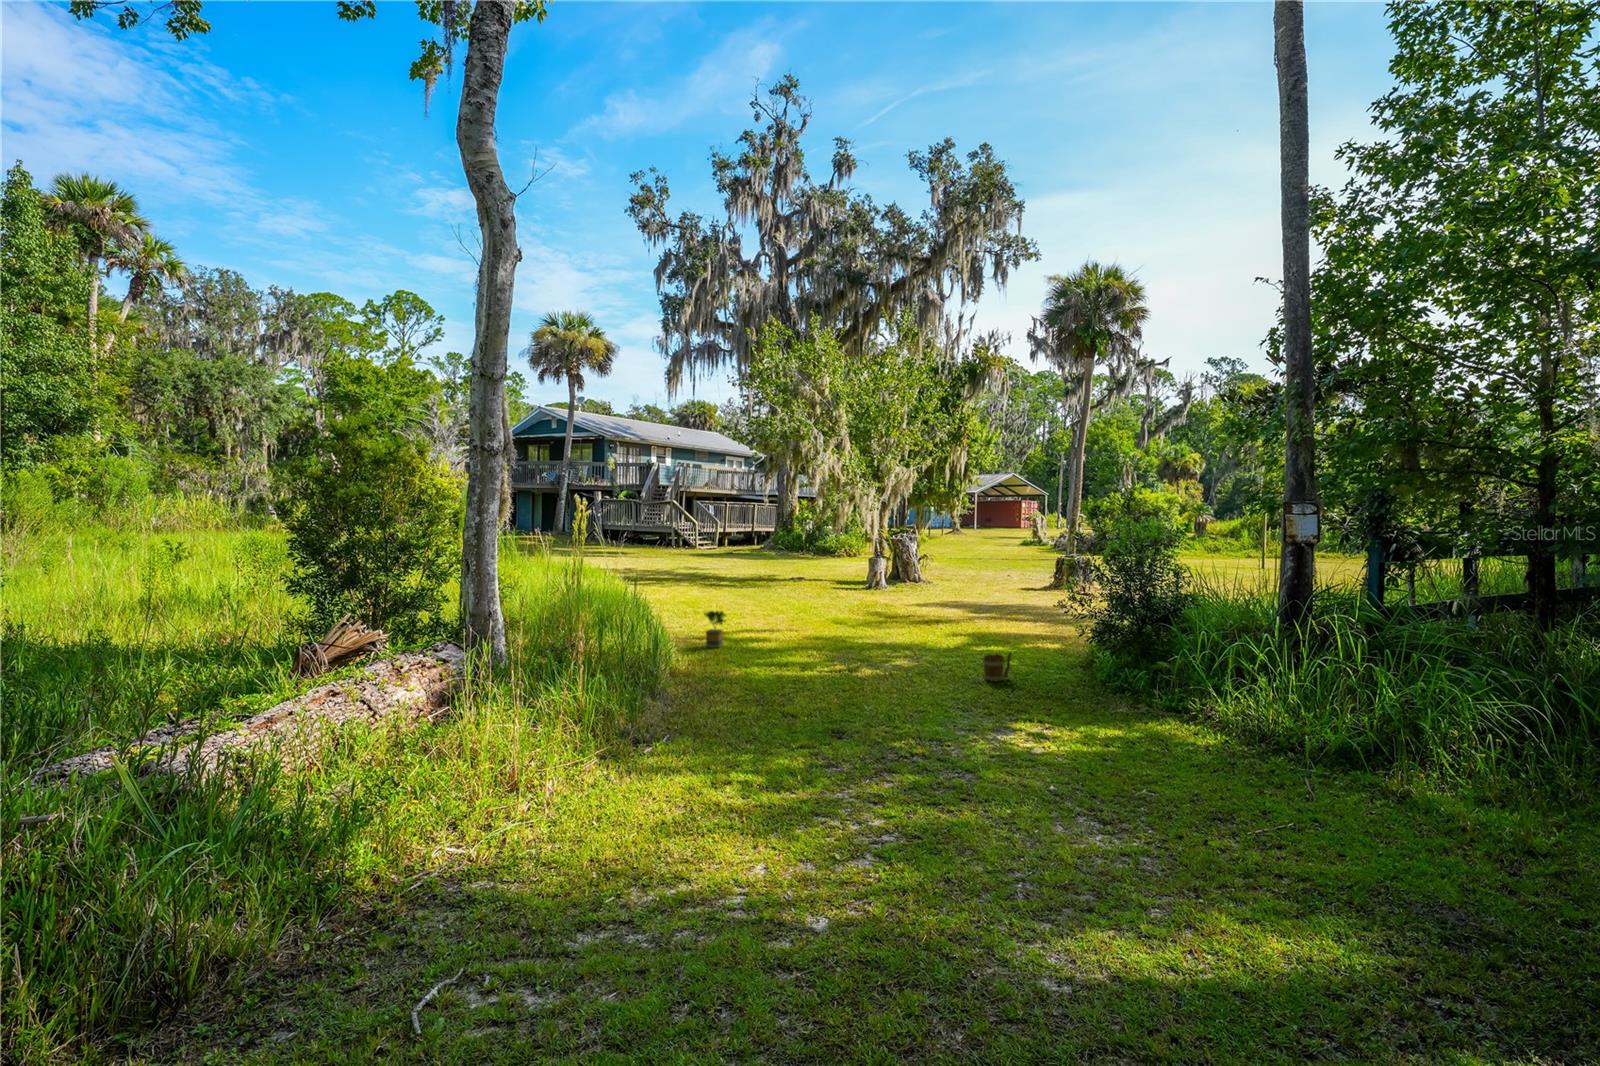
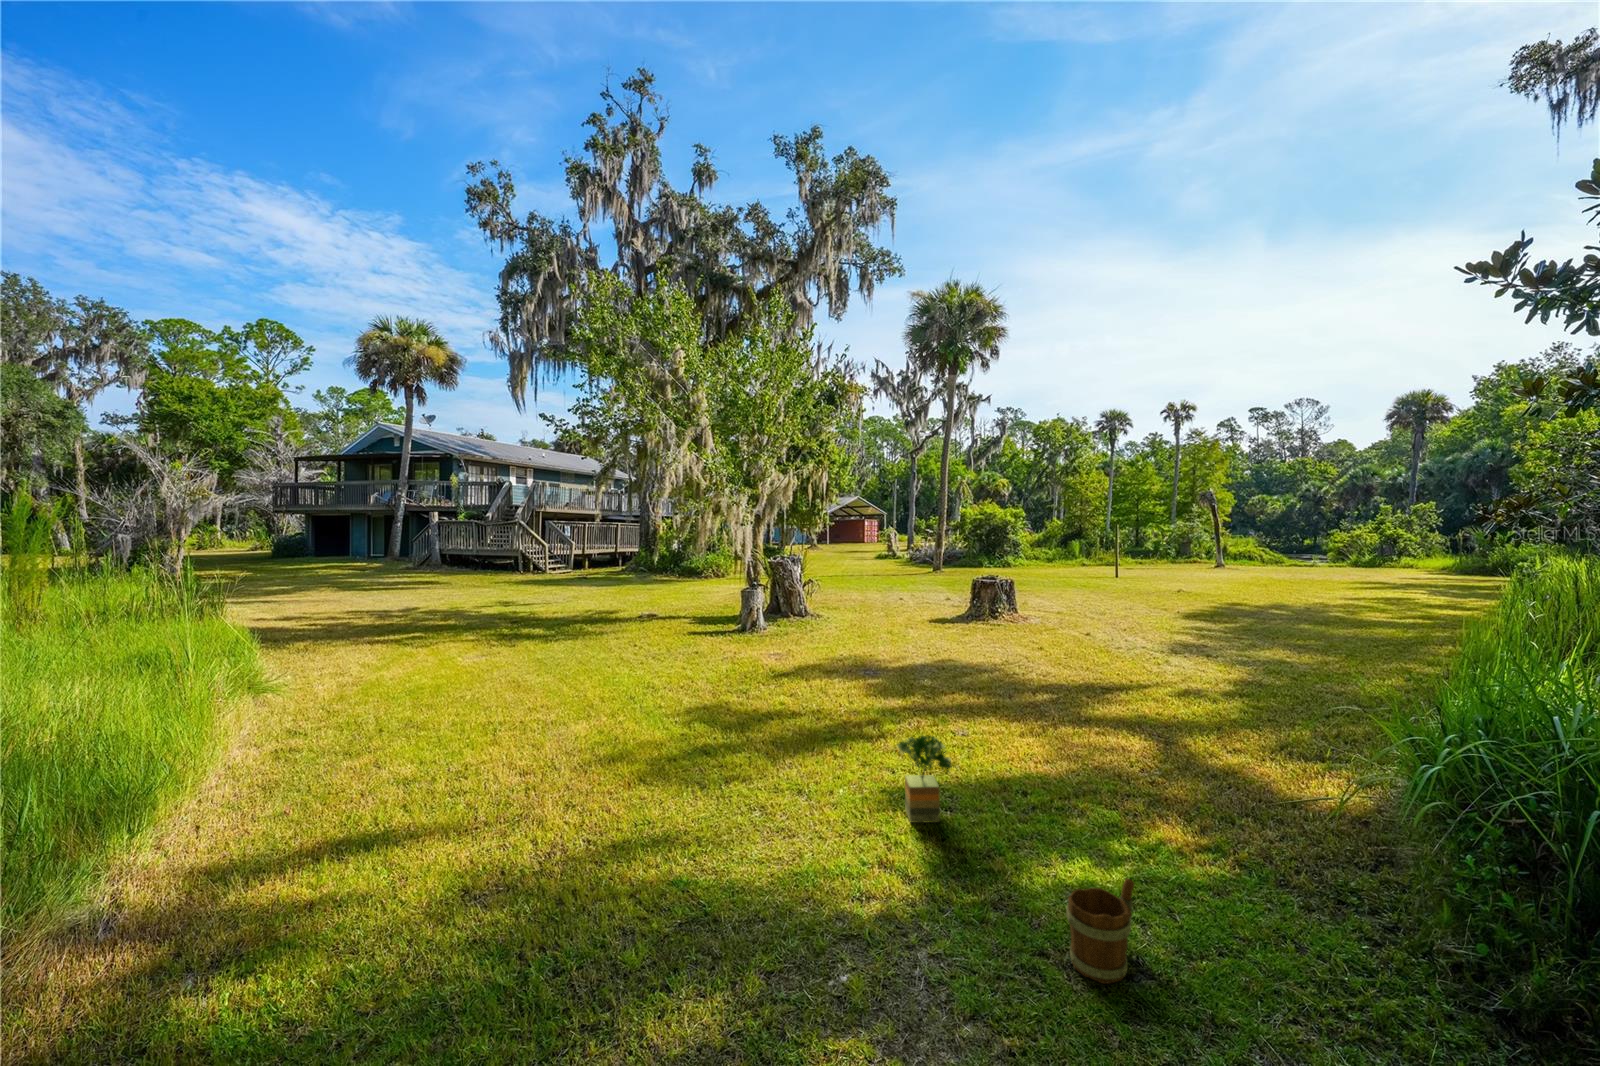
potted tree: present [704,611,726,648] -> present [897,735,952,823]

